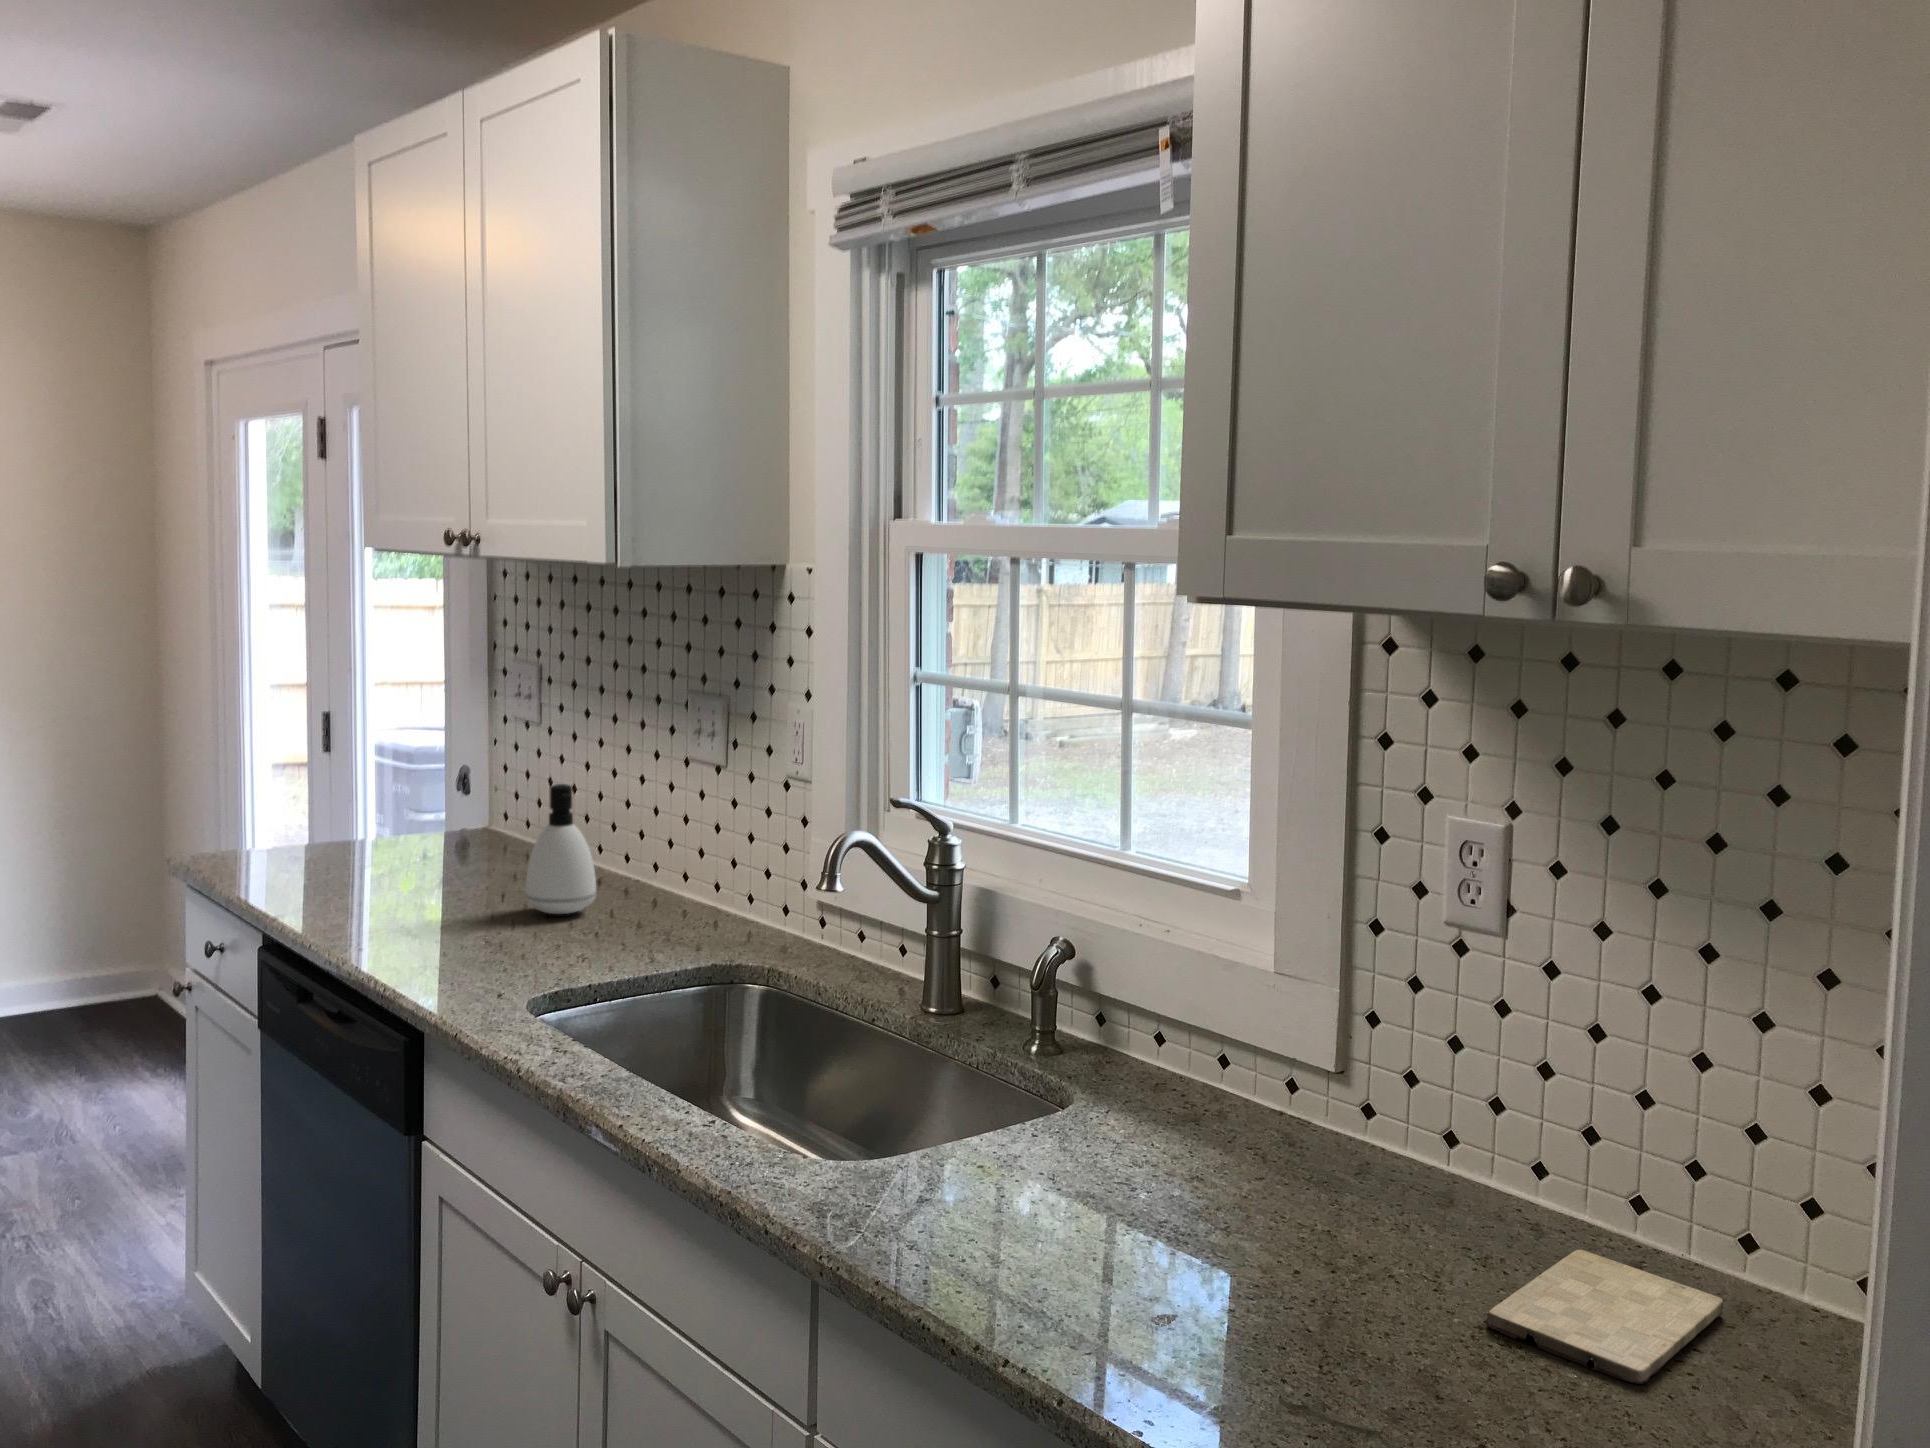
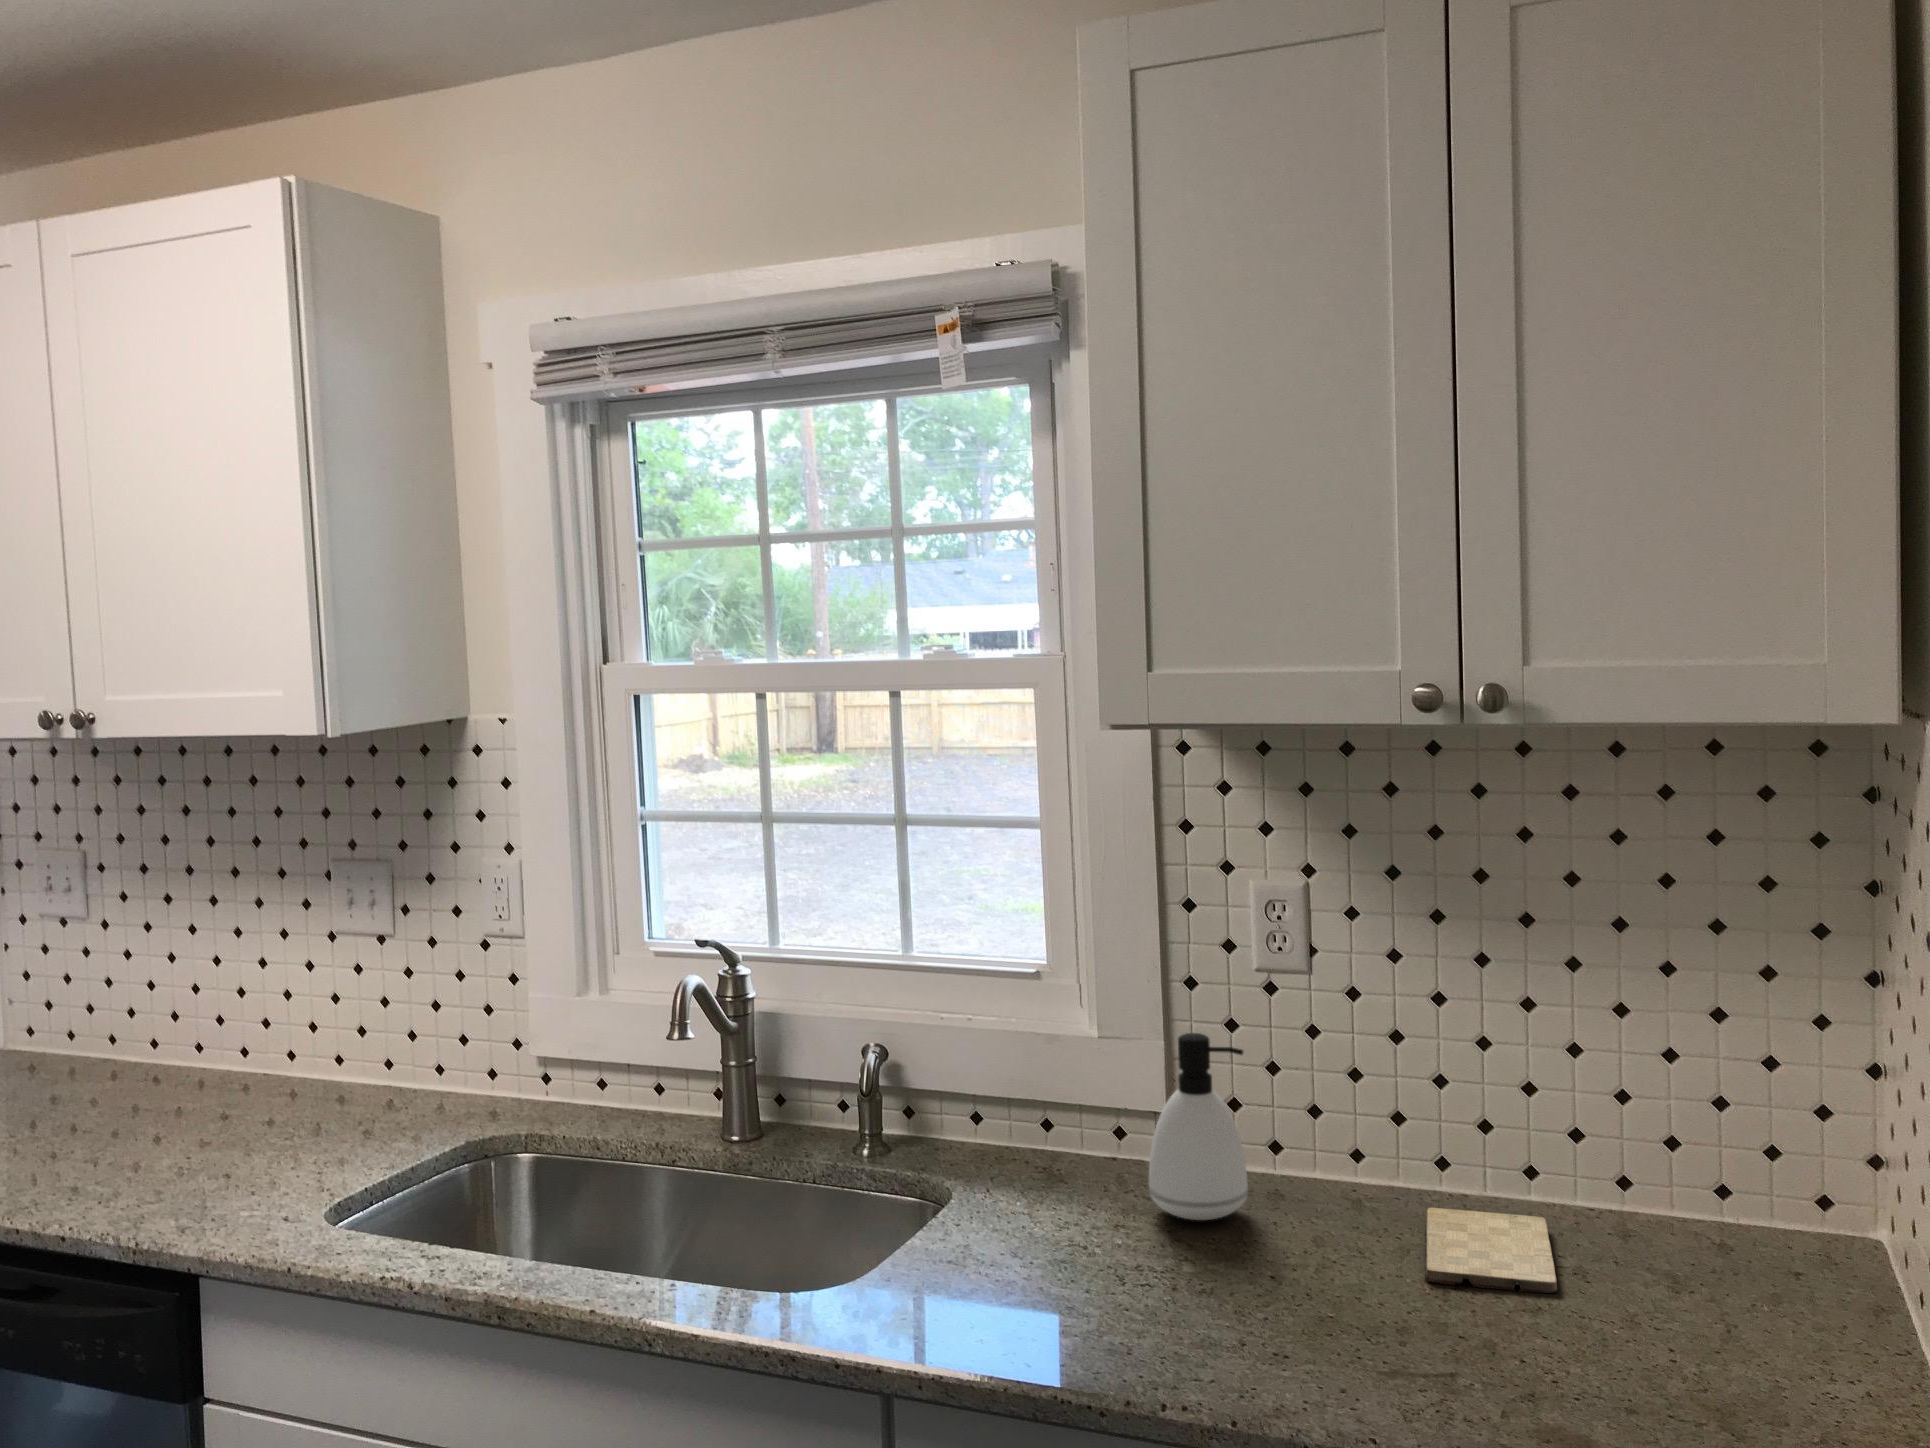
soap dispenser: present [525,784,596,914] -> present [1149,1033,1248,1220]

